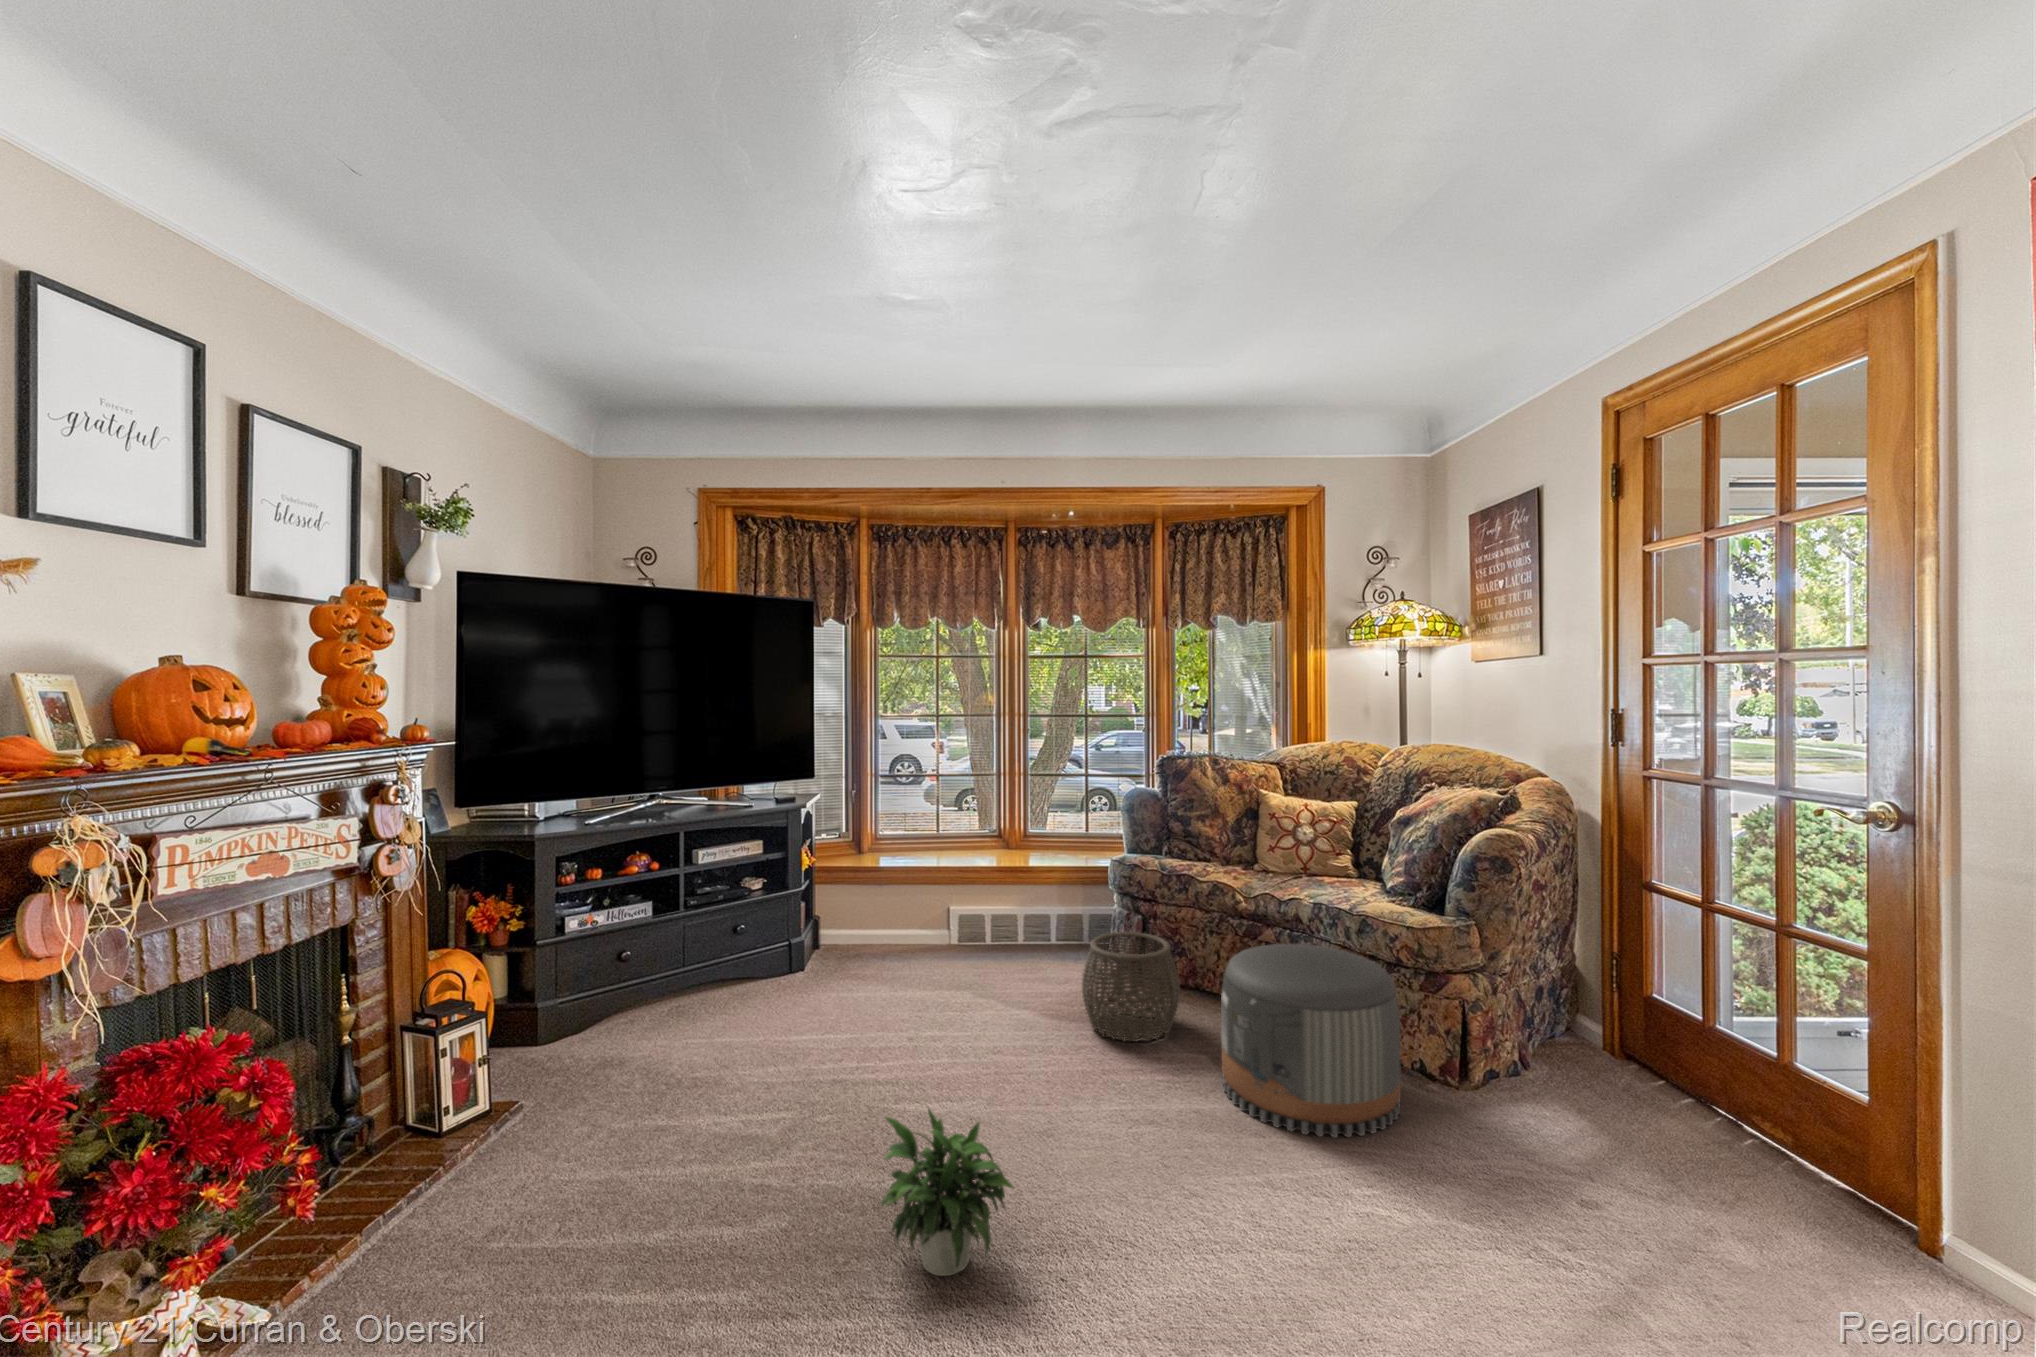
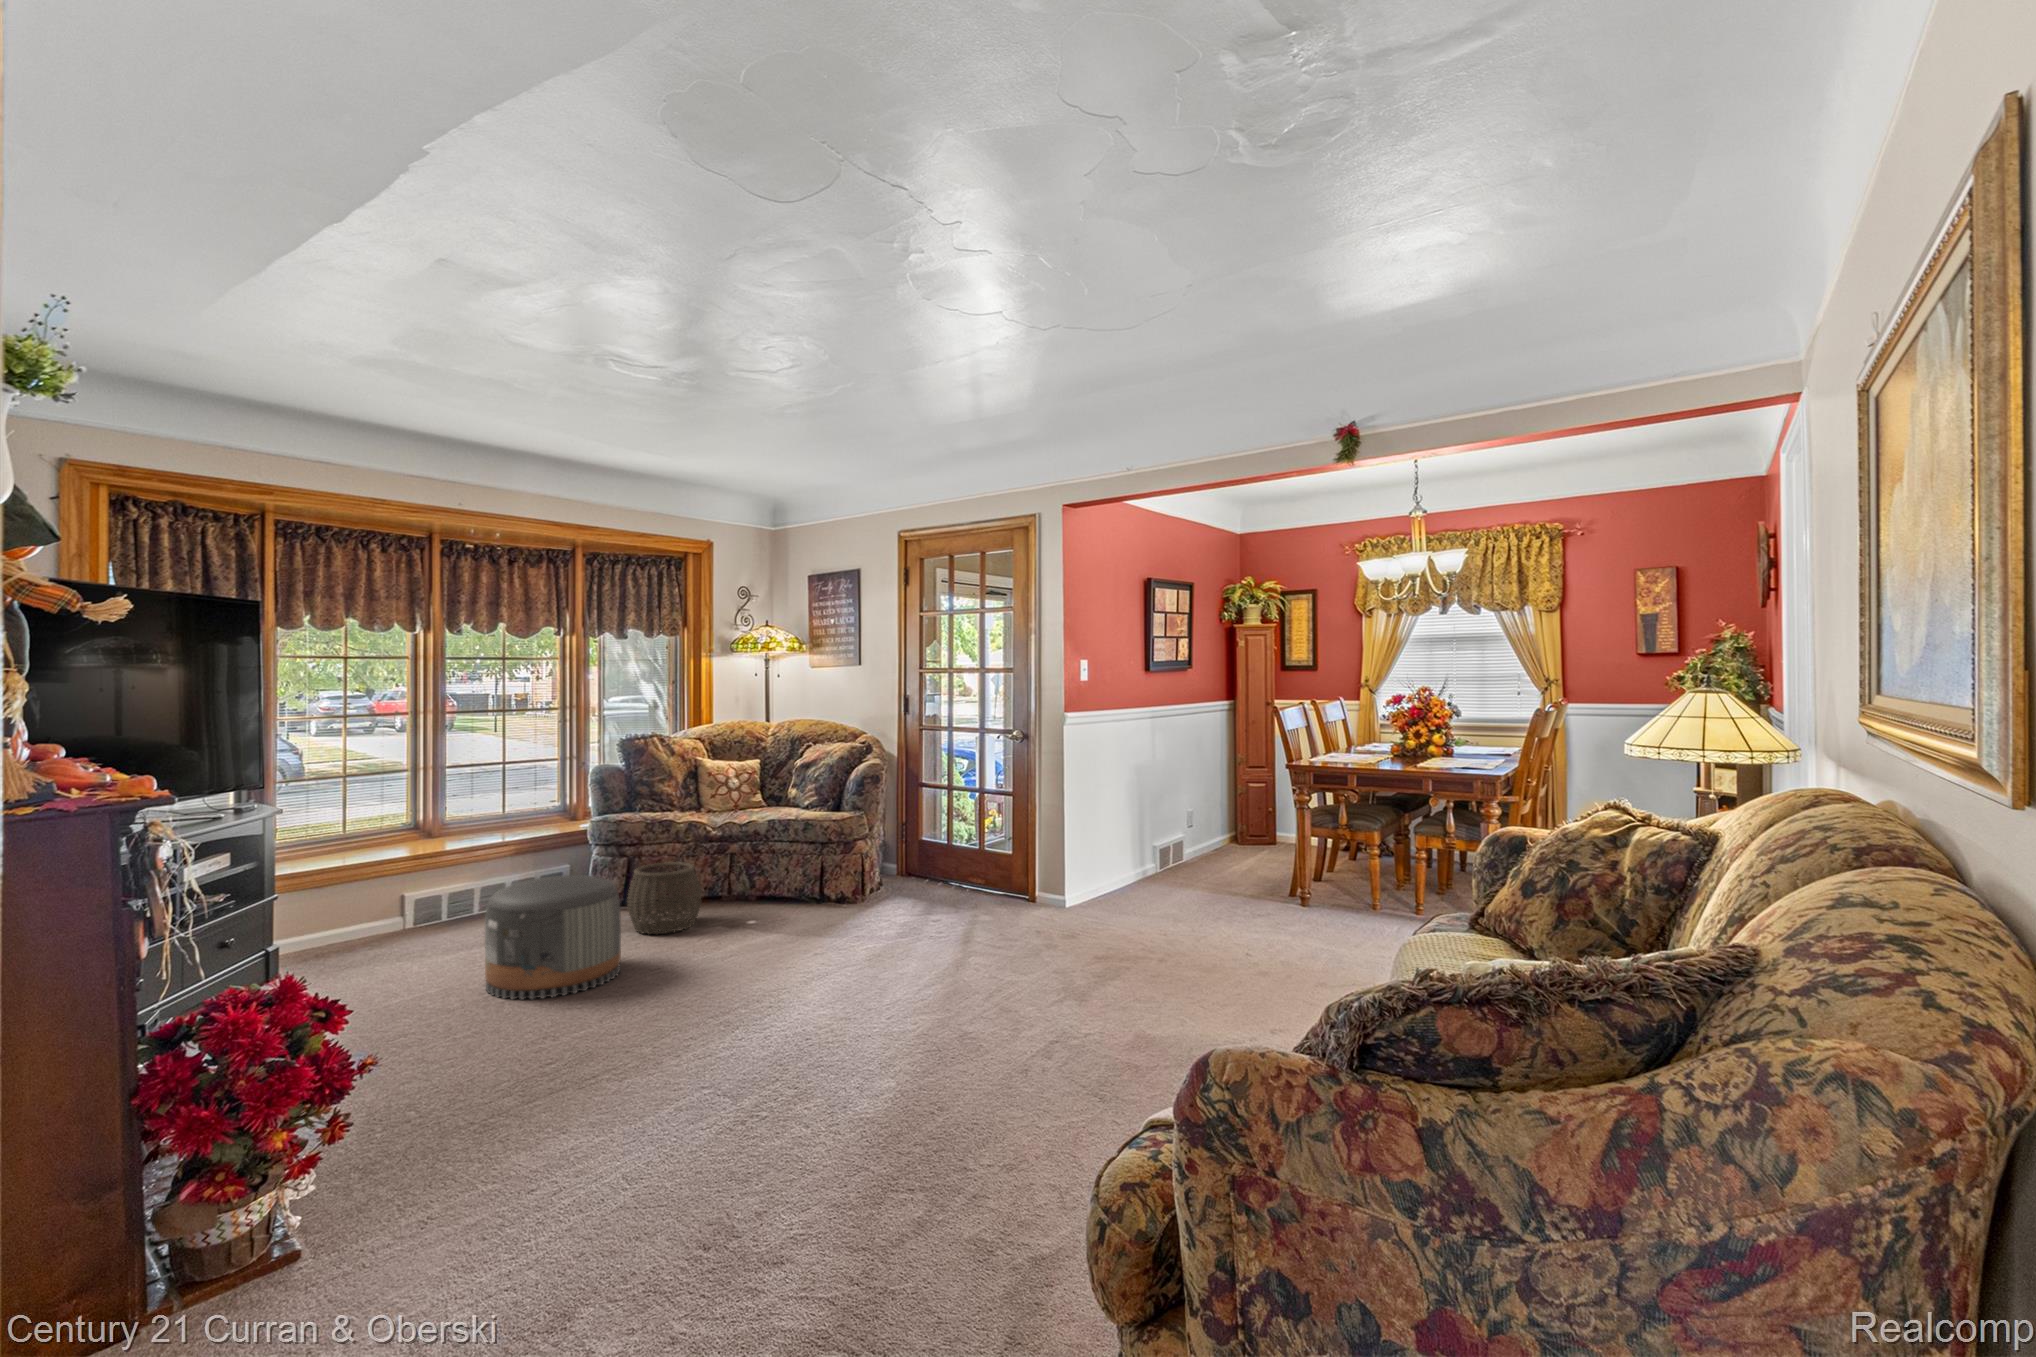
pouf: present [1221,944,1401,1138] -> present [485,875,621,1000]
potted plant: present [881,1109,1014,1276] -> none [662,938,776,1017]

